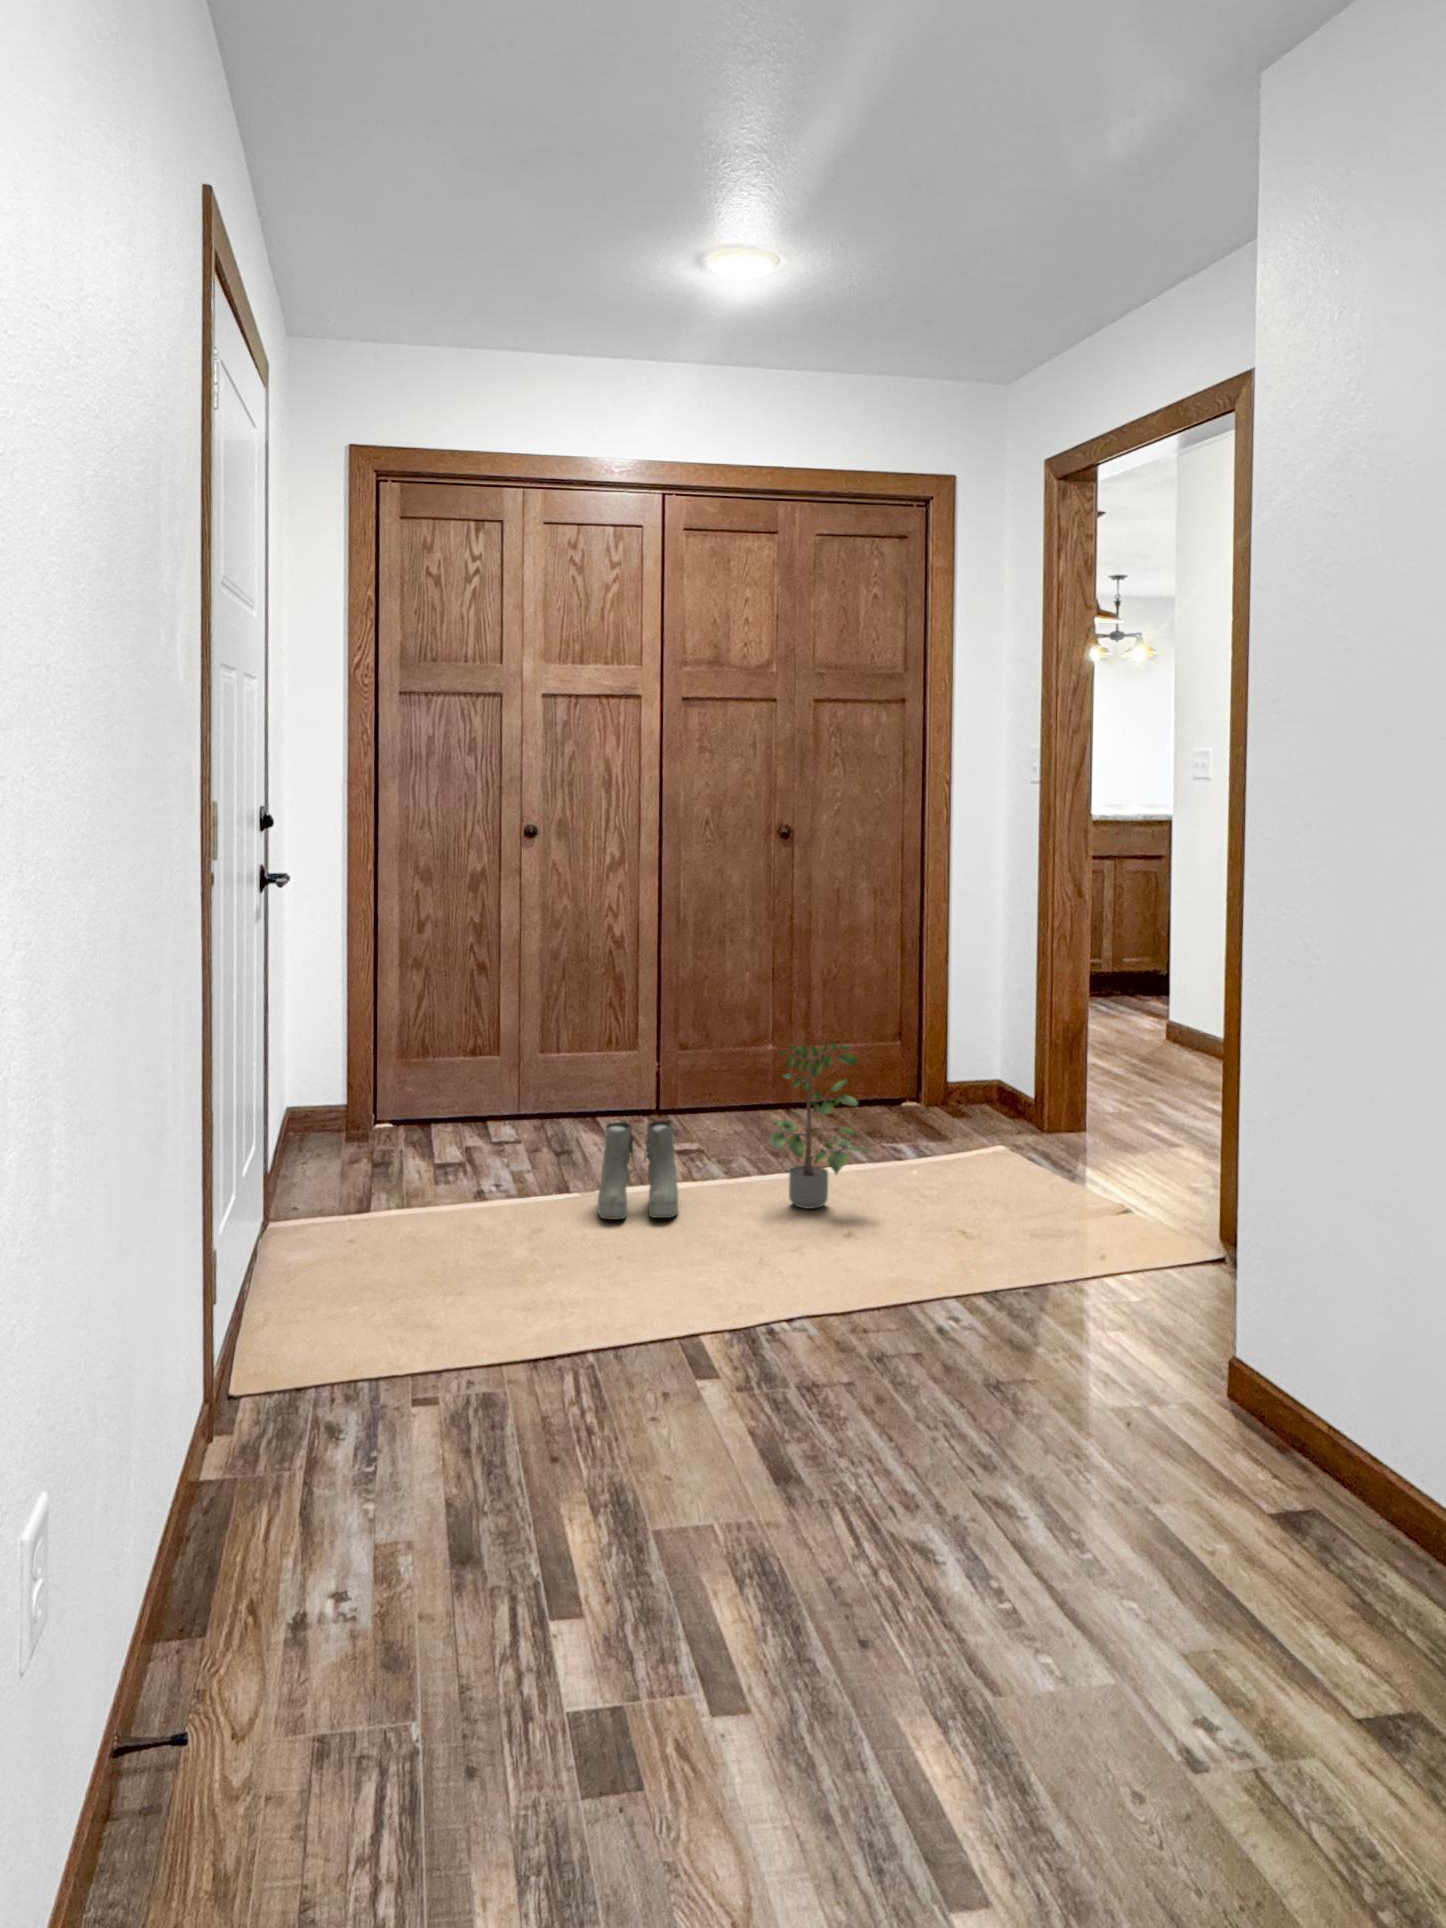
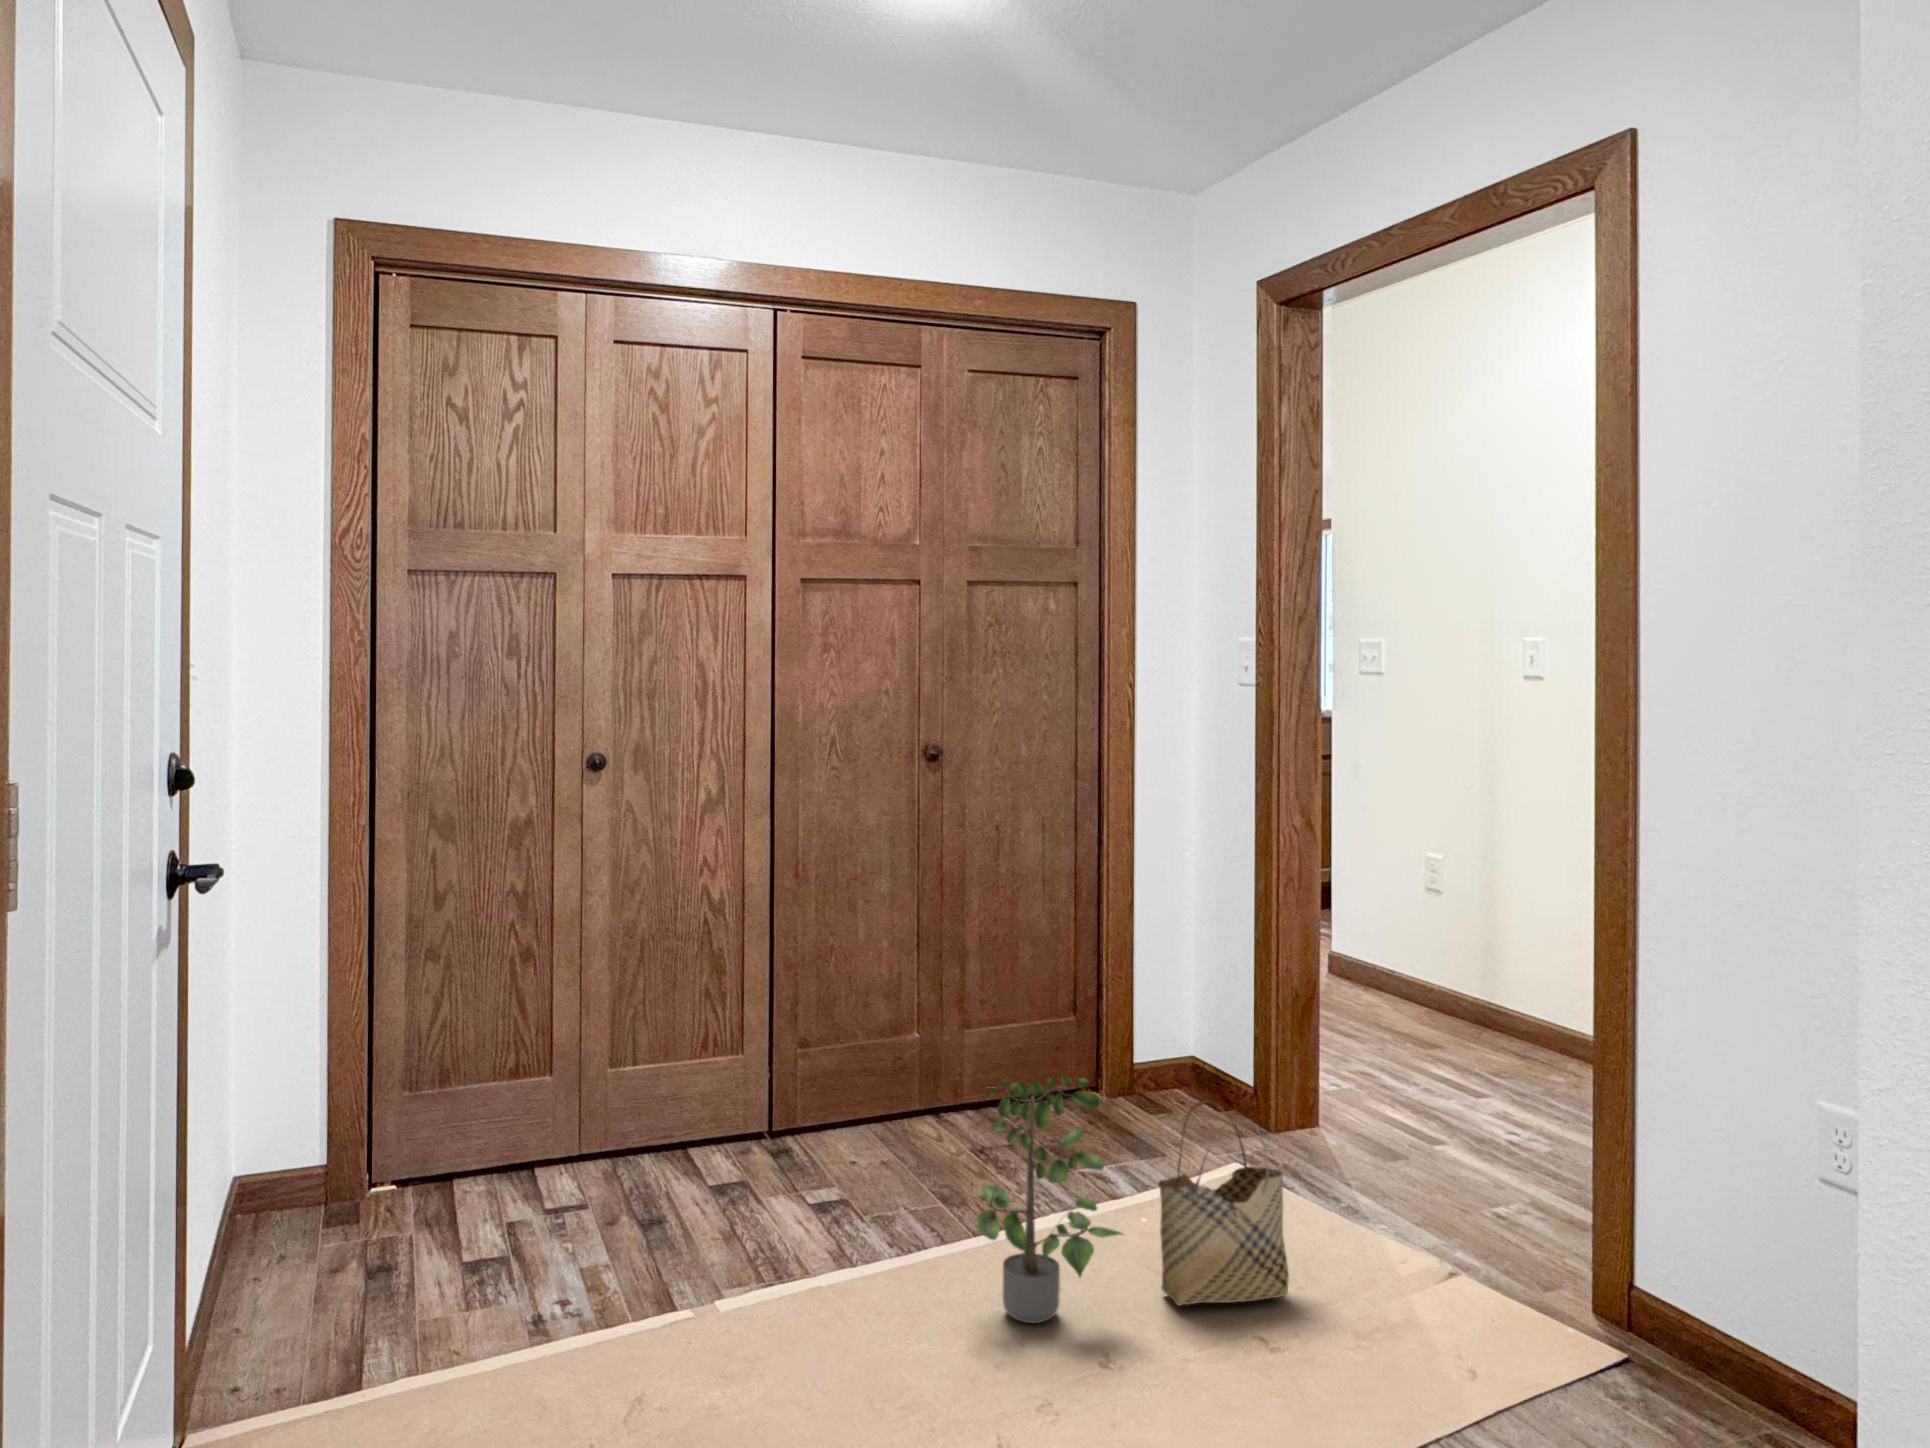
woven basket: none [902,1070,996,1206] -> present [1158,1100,1289,1305]
boots: present [598,1122,678,1219] -> none [727,1203,848,1378]

